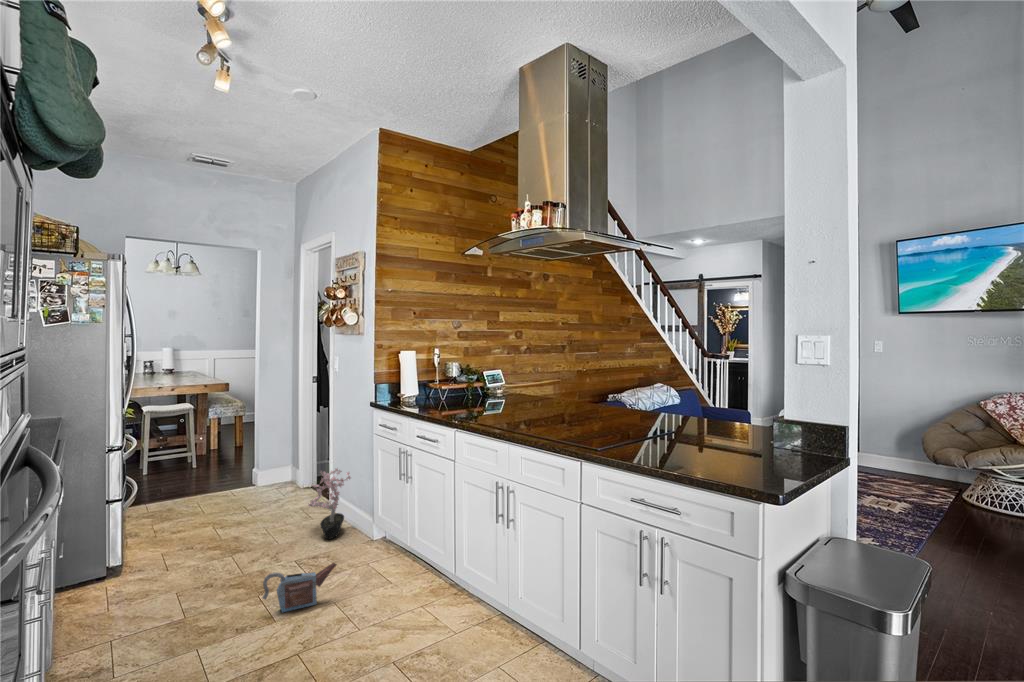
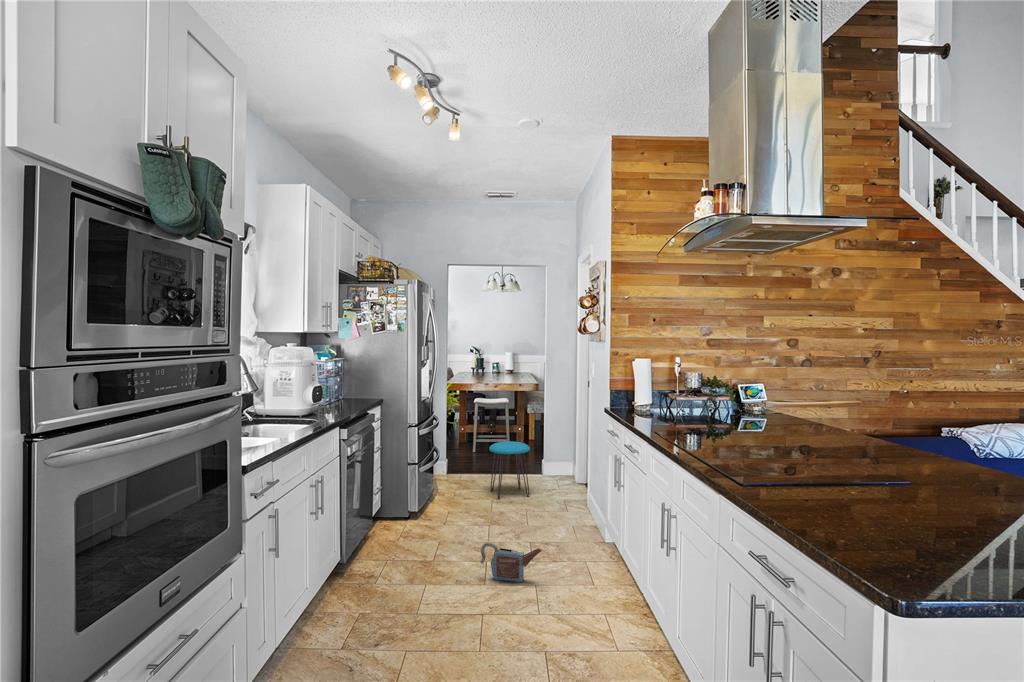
stool: none [199,453,254,523] -> present [489,441,530,499]
potted plant: present [308,468,351,539] -> none [556,464,593,533]

